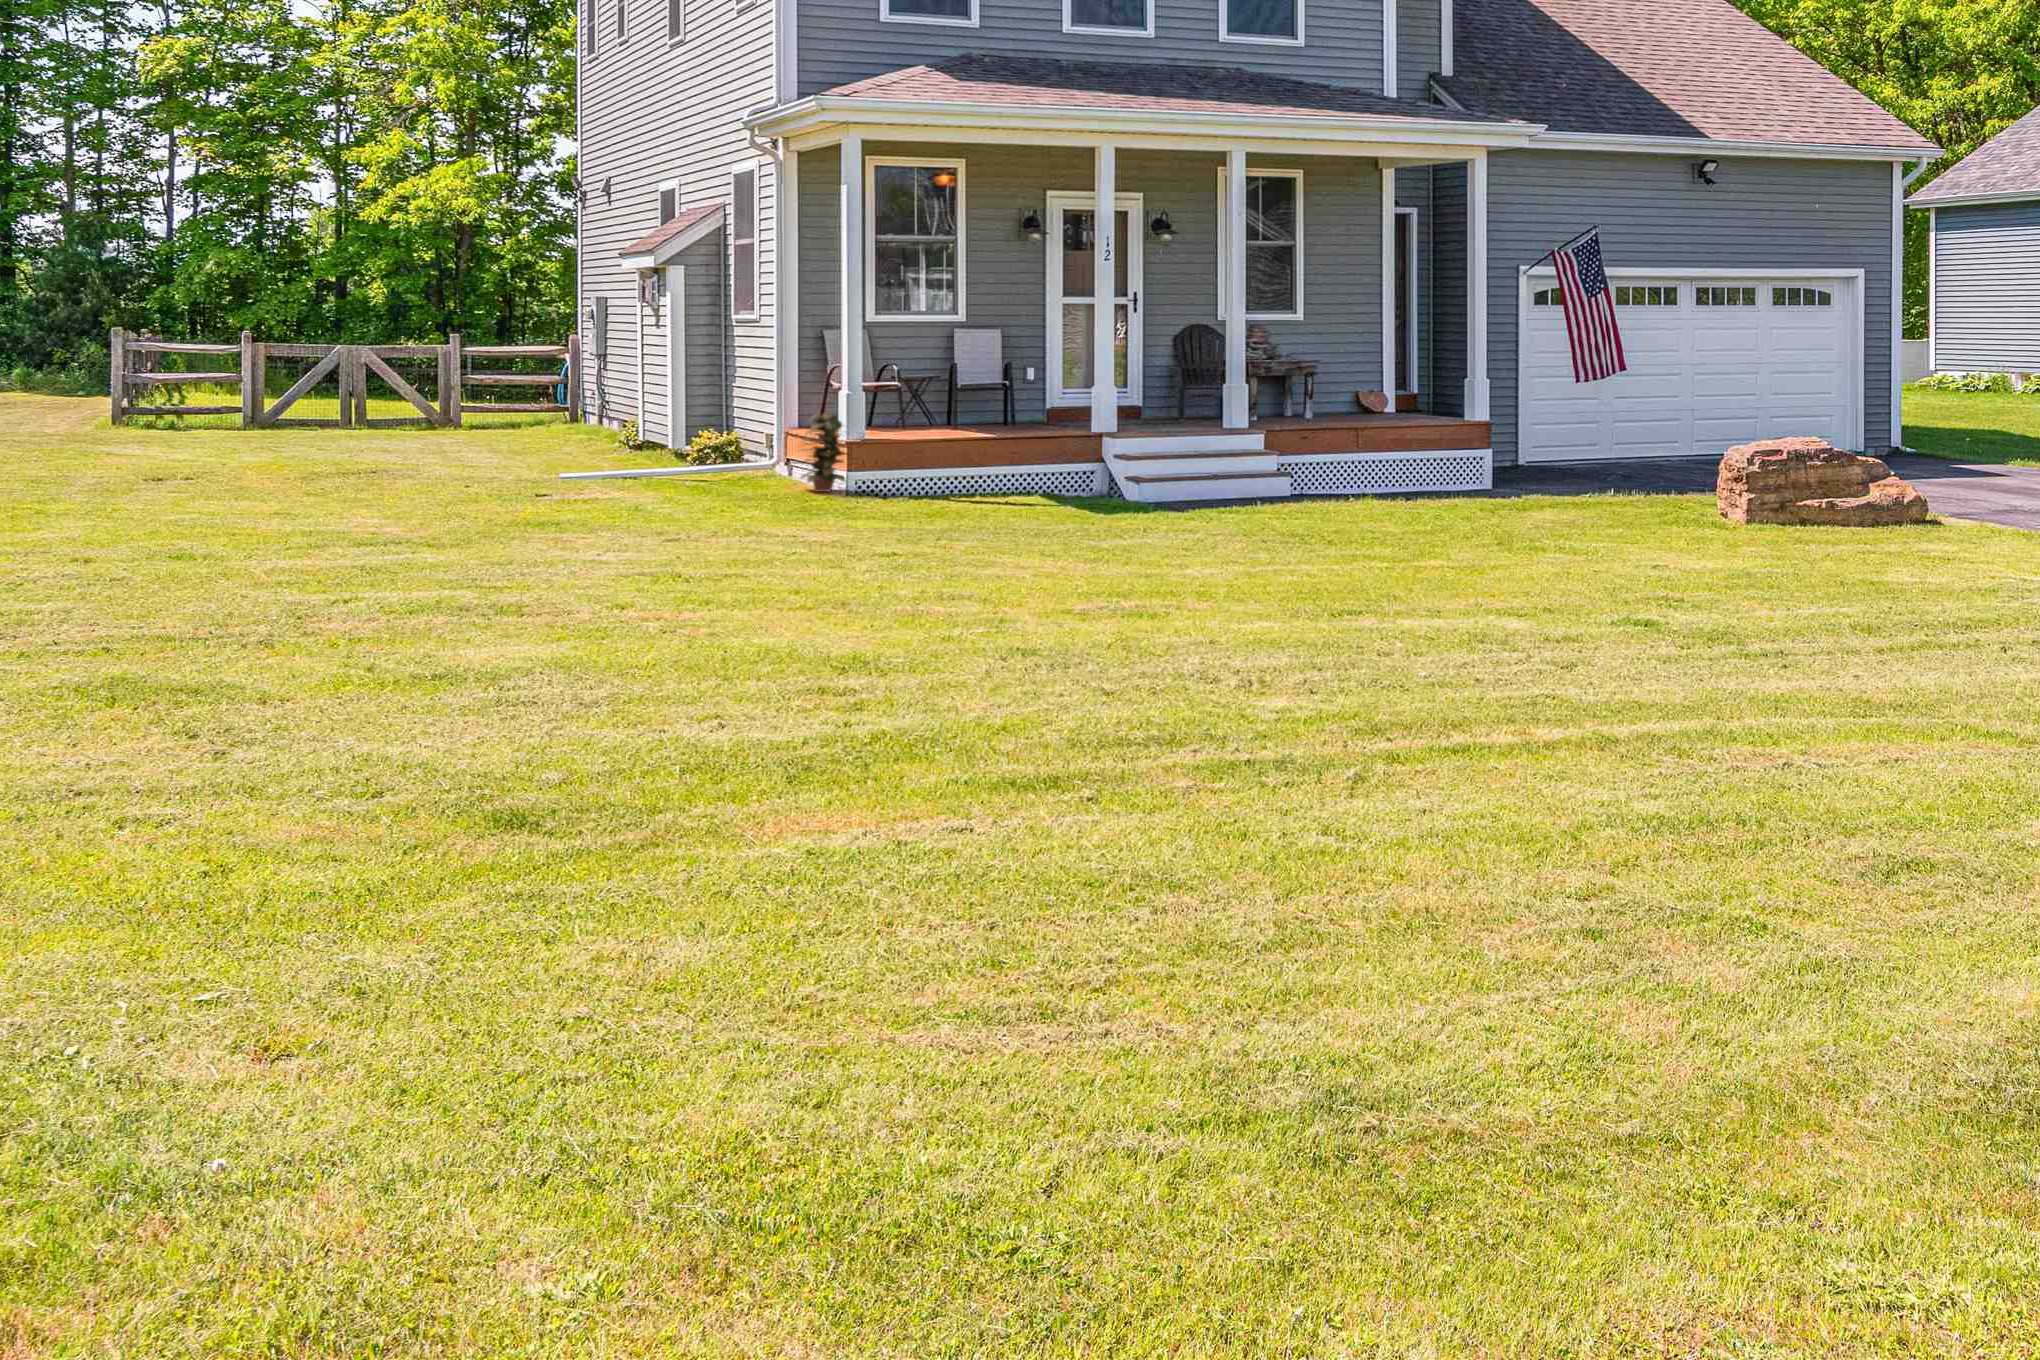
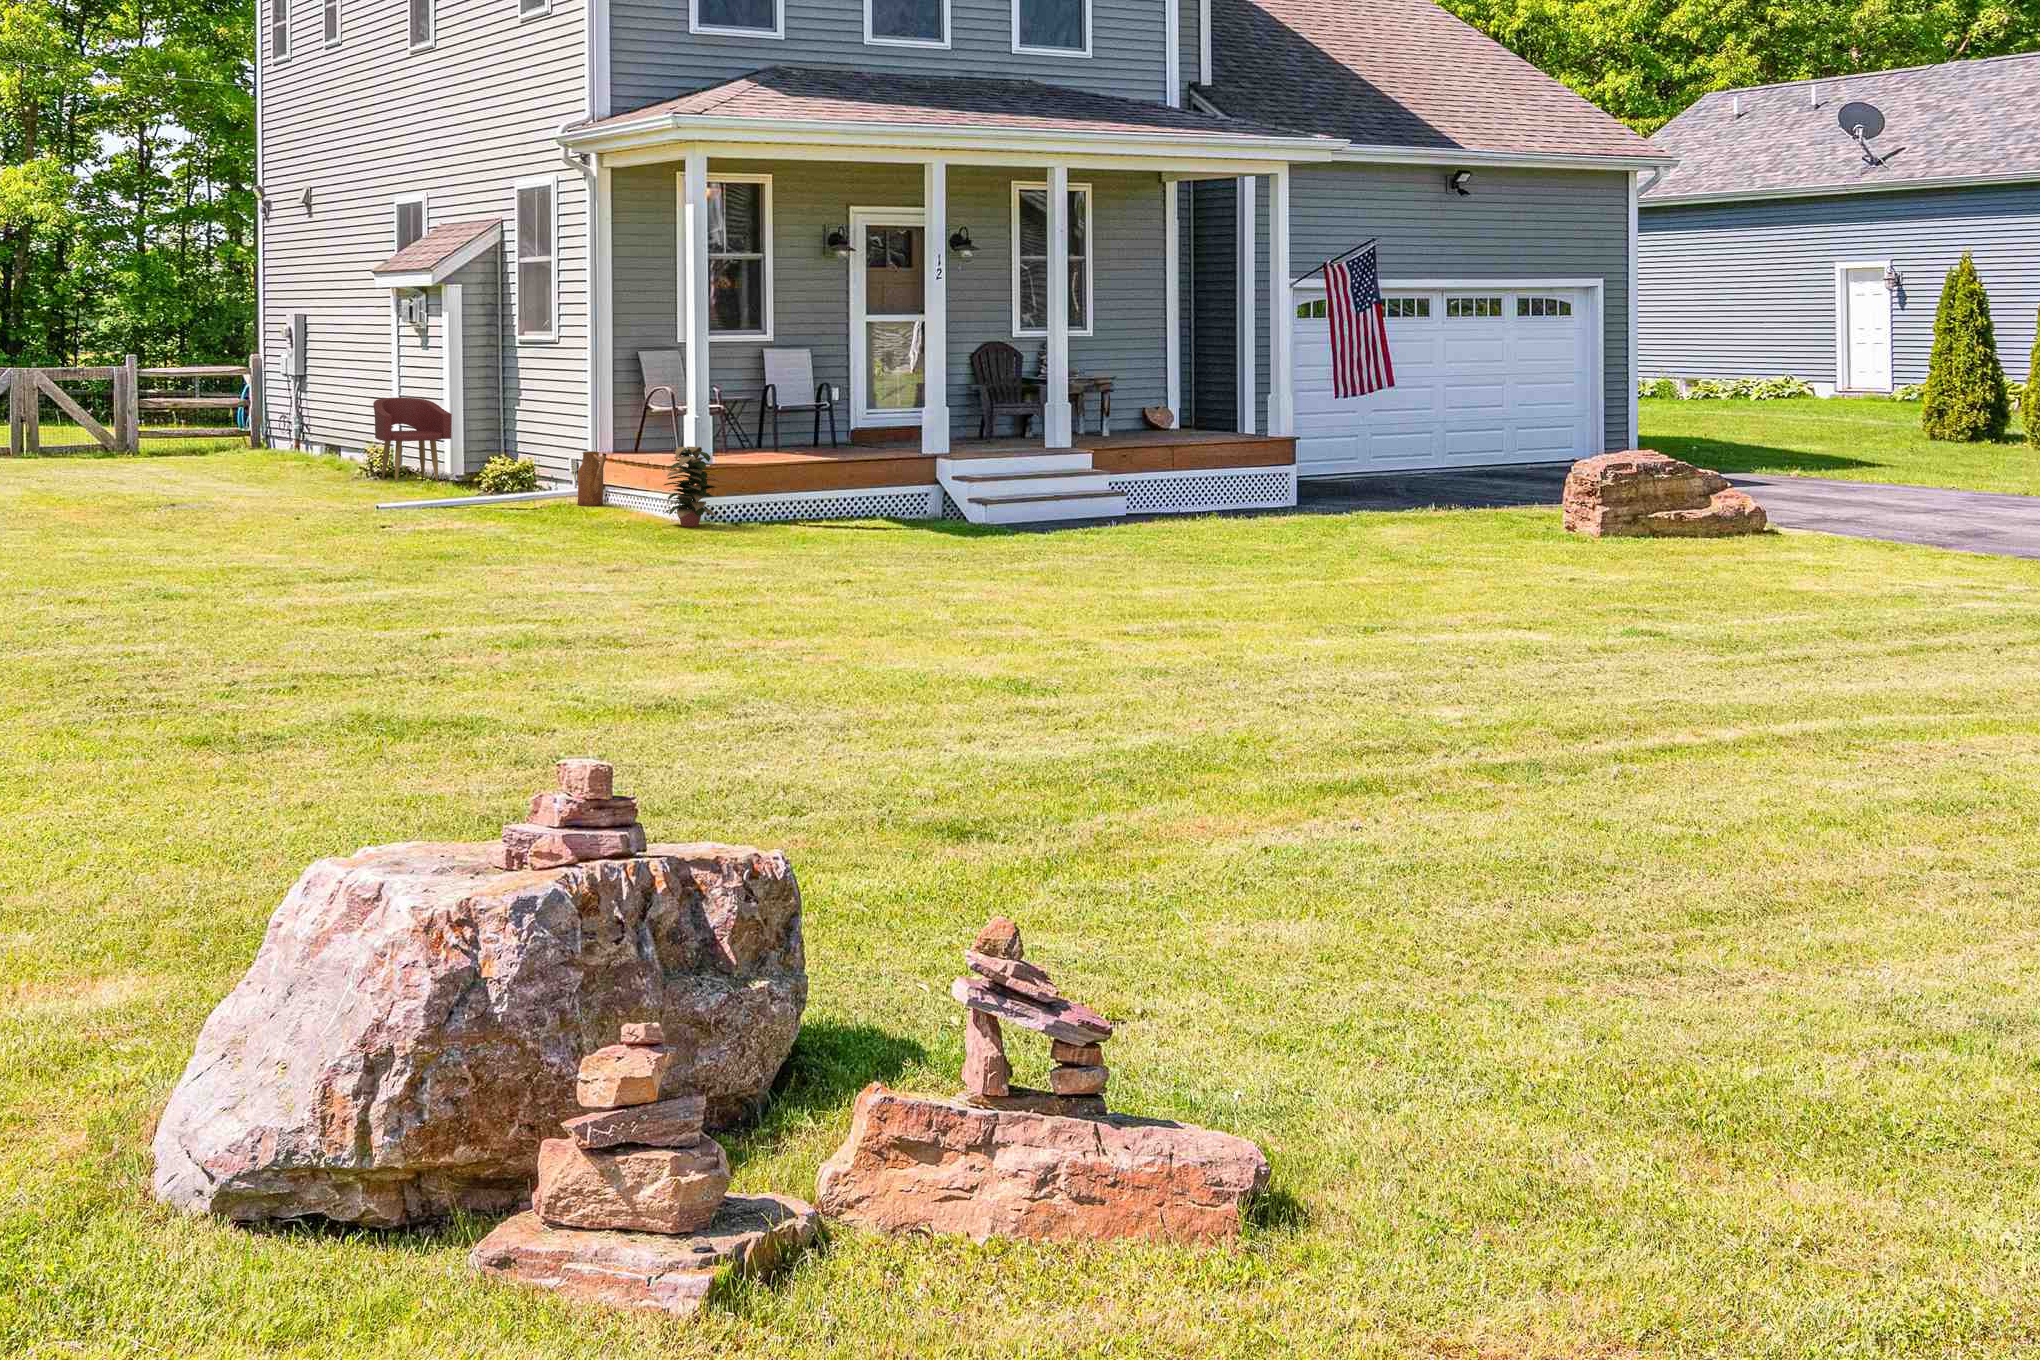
armchair: none [606,368,678,447] -> present [373,398,452,483]
watering can: none [752,419,777,472] -> present [578,451,606,506]

